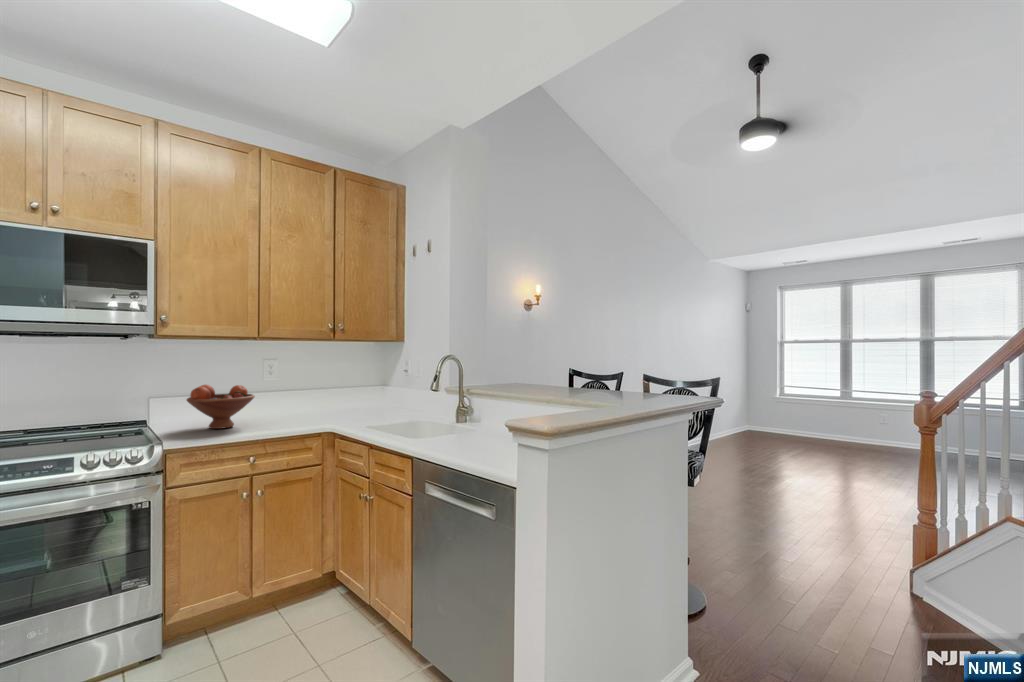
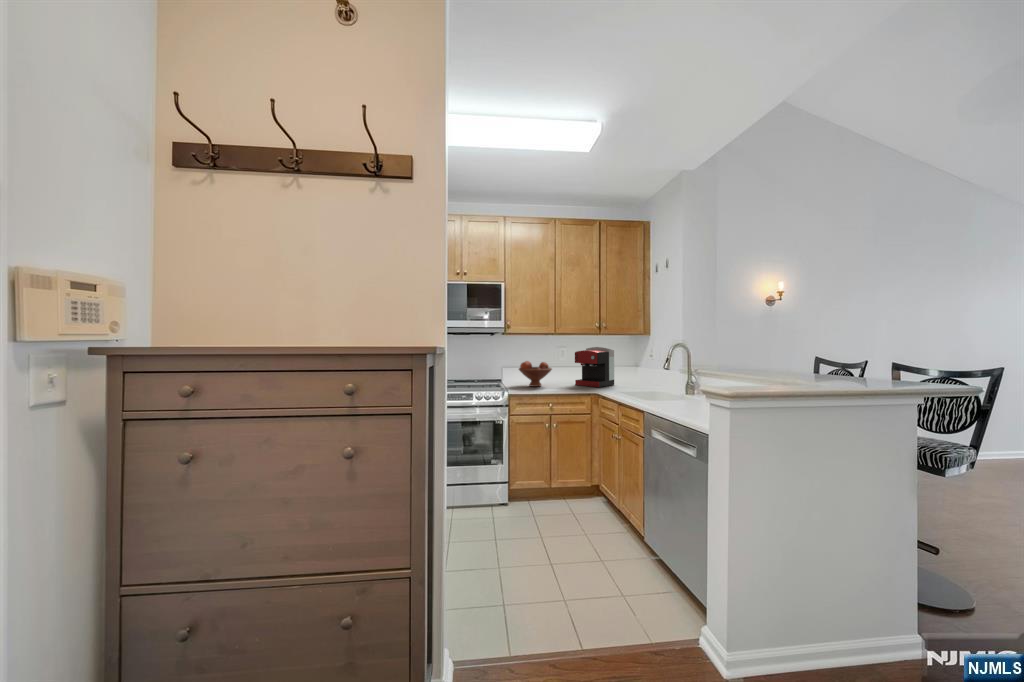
coffee maker: none [295,359,357,420] -> present [575,347,614,387]

